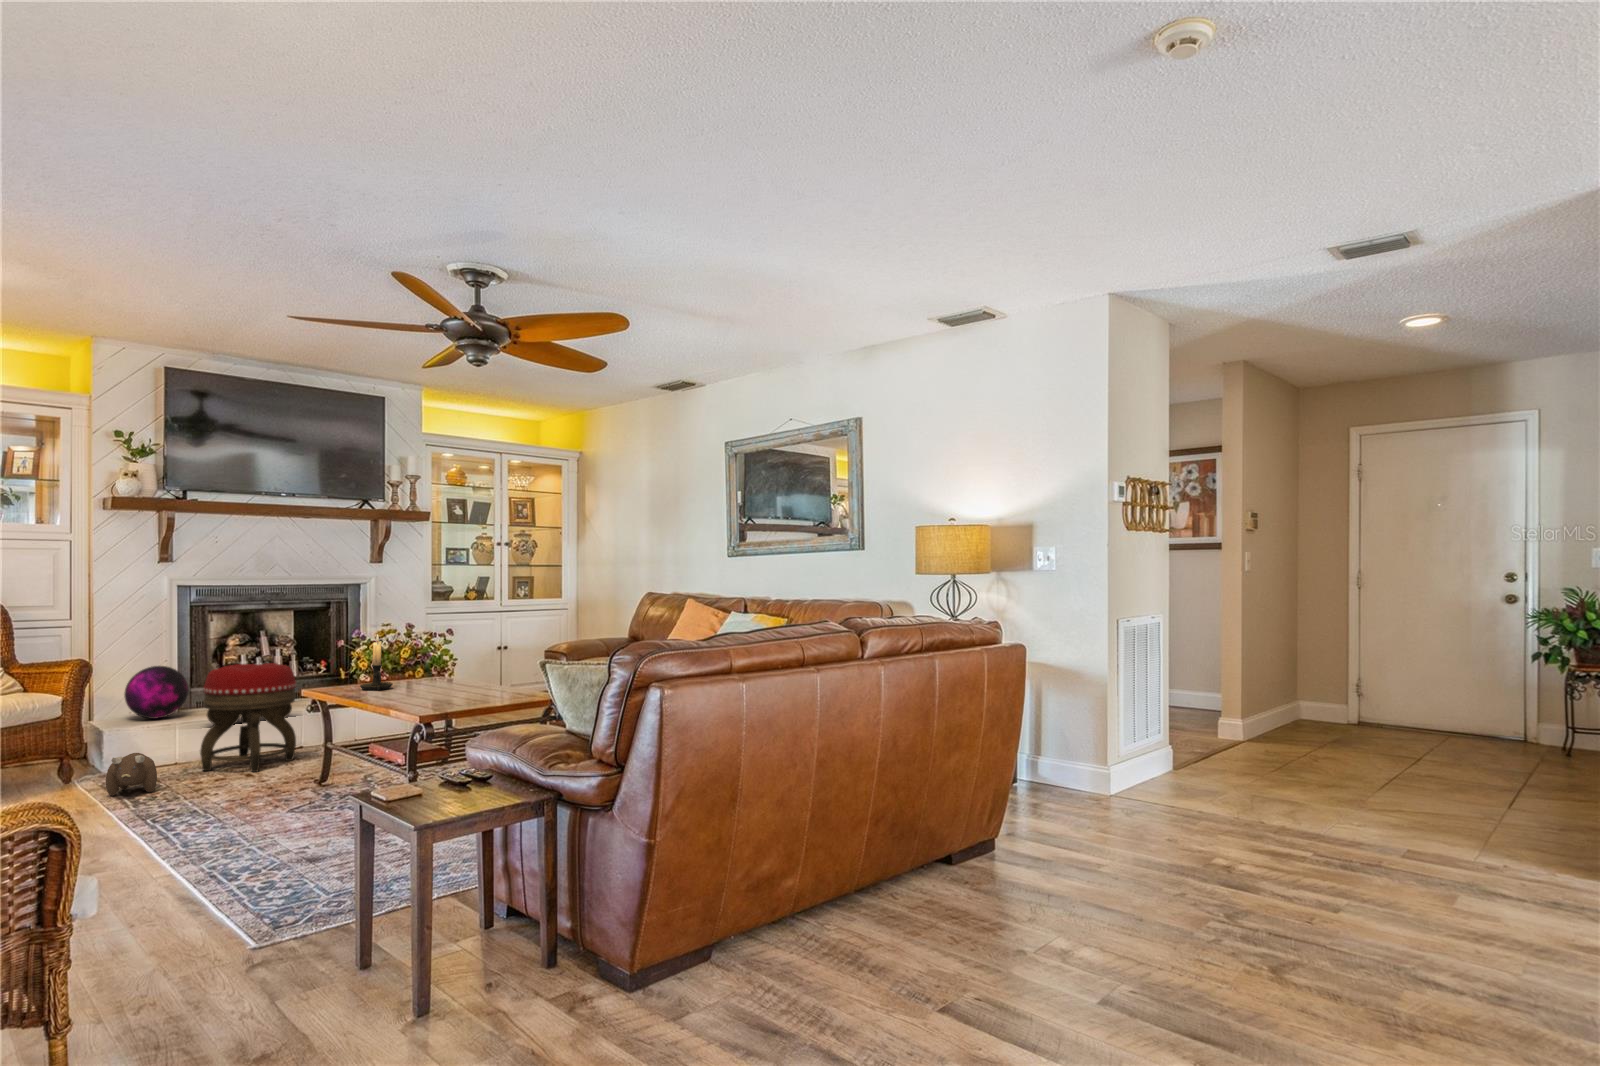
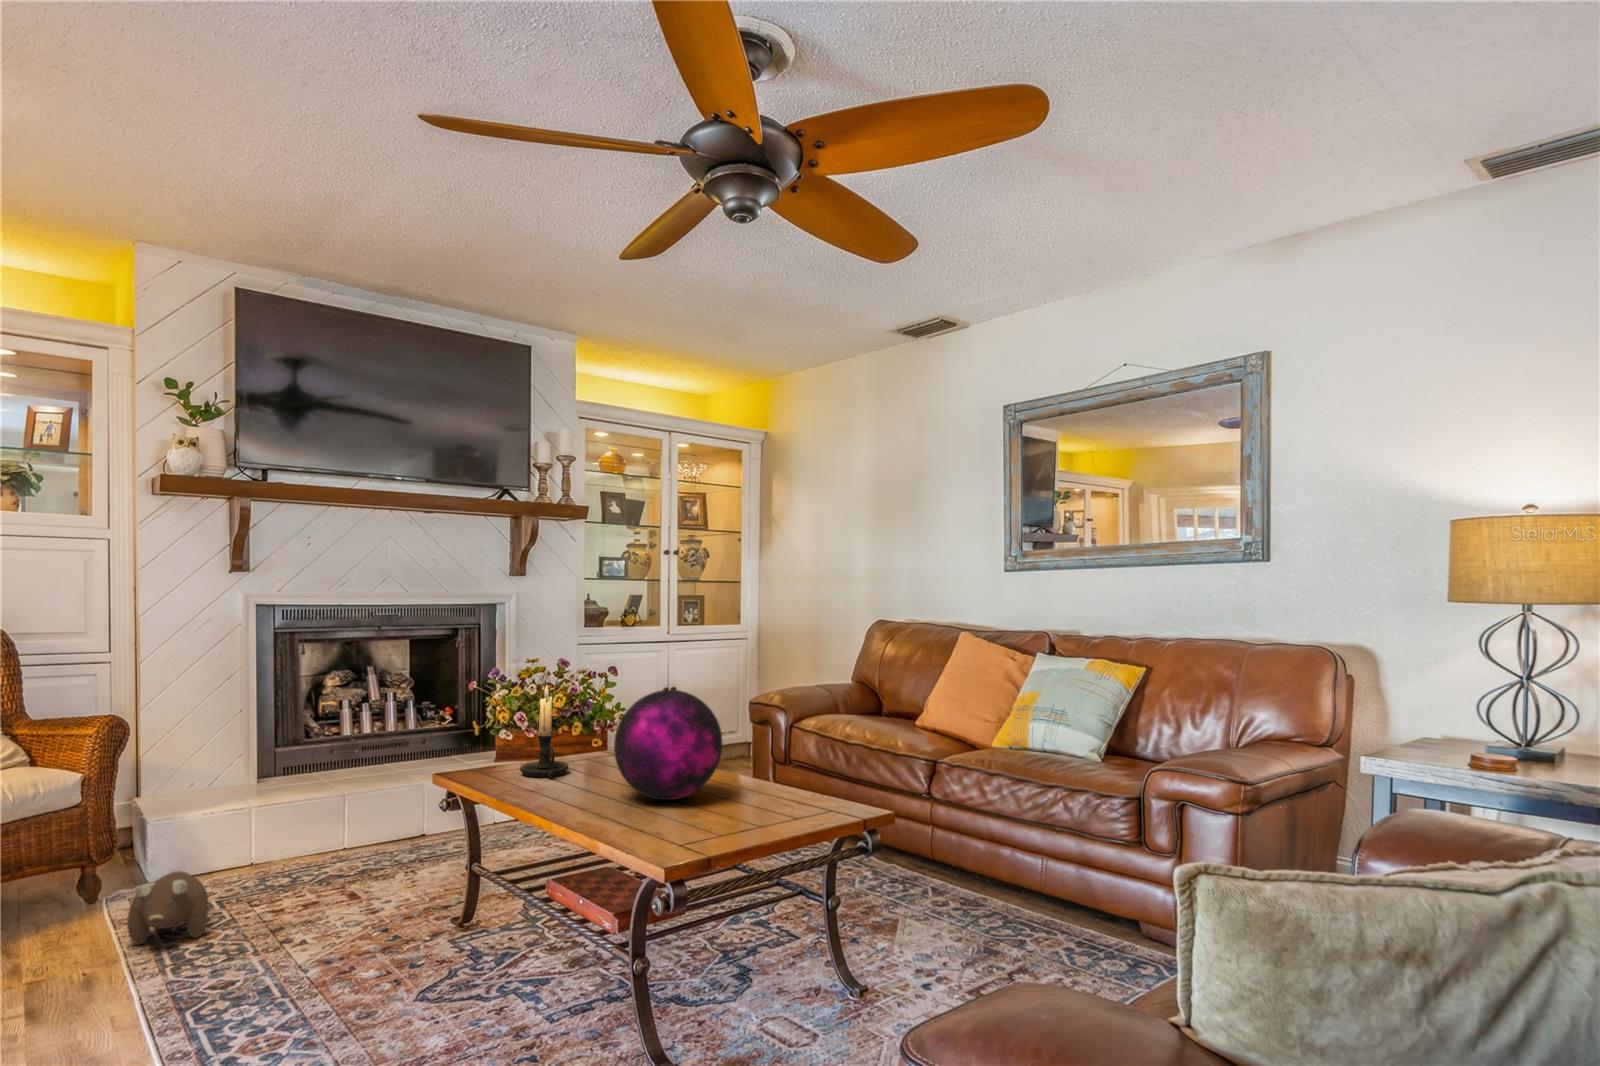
footstool: present [200,663,296,772] -> none [279,719,418,893]
decorative orb: present [125,666,188,719] -> present [614,690,723,800]

